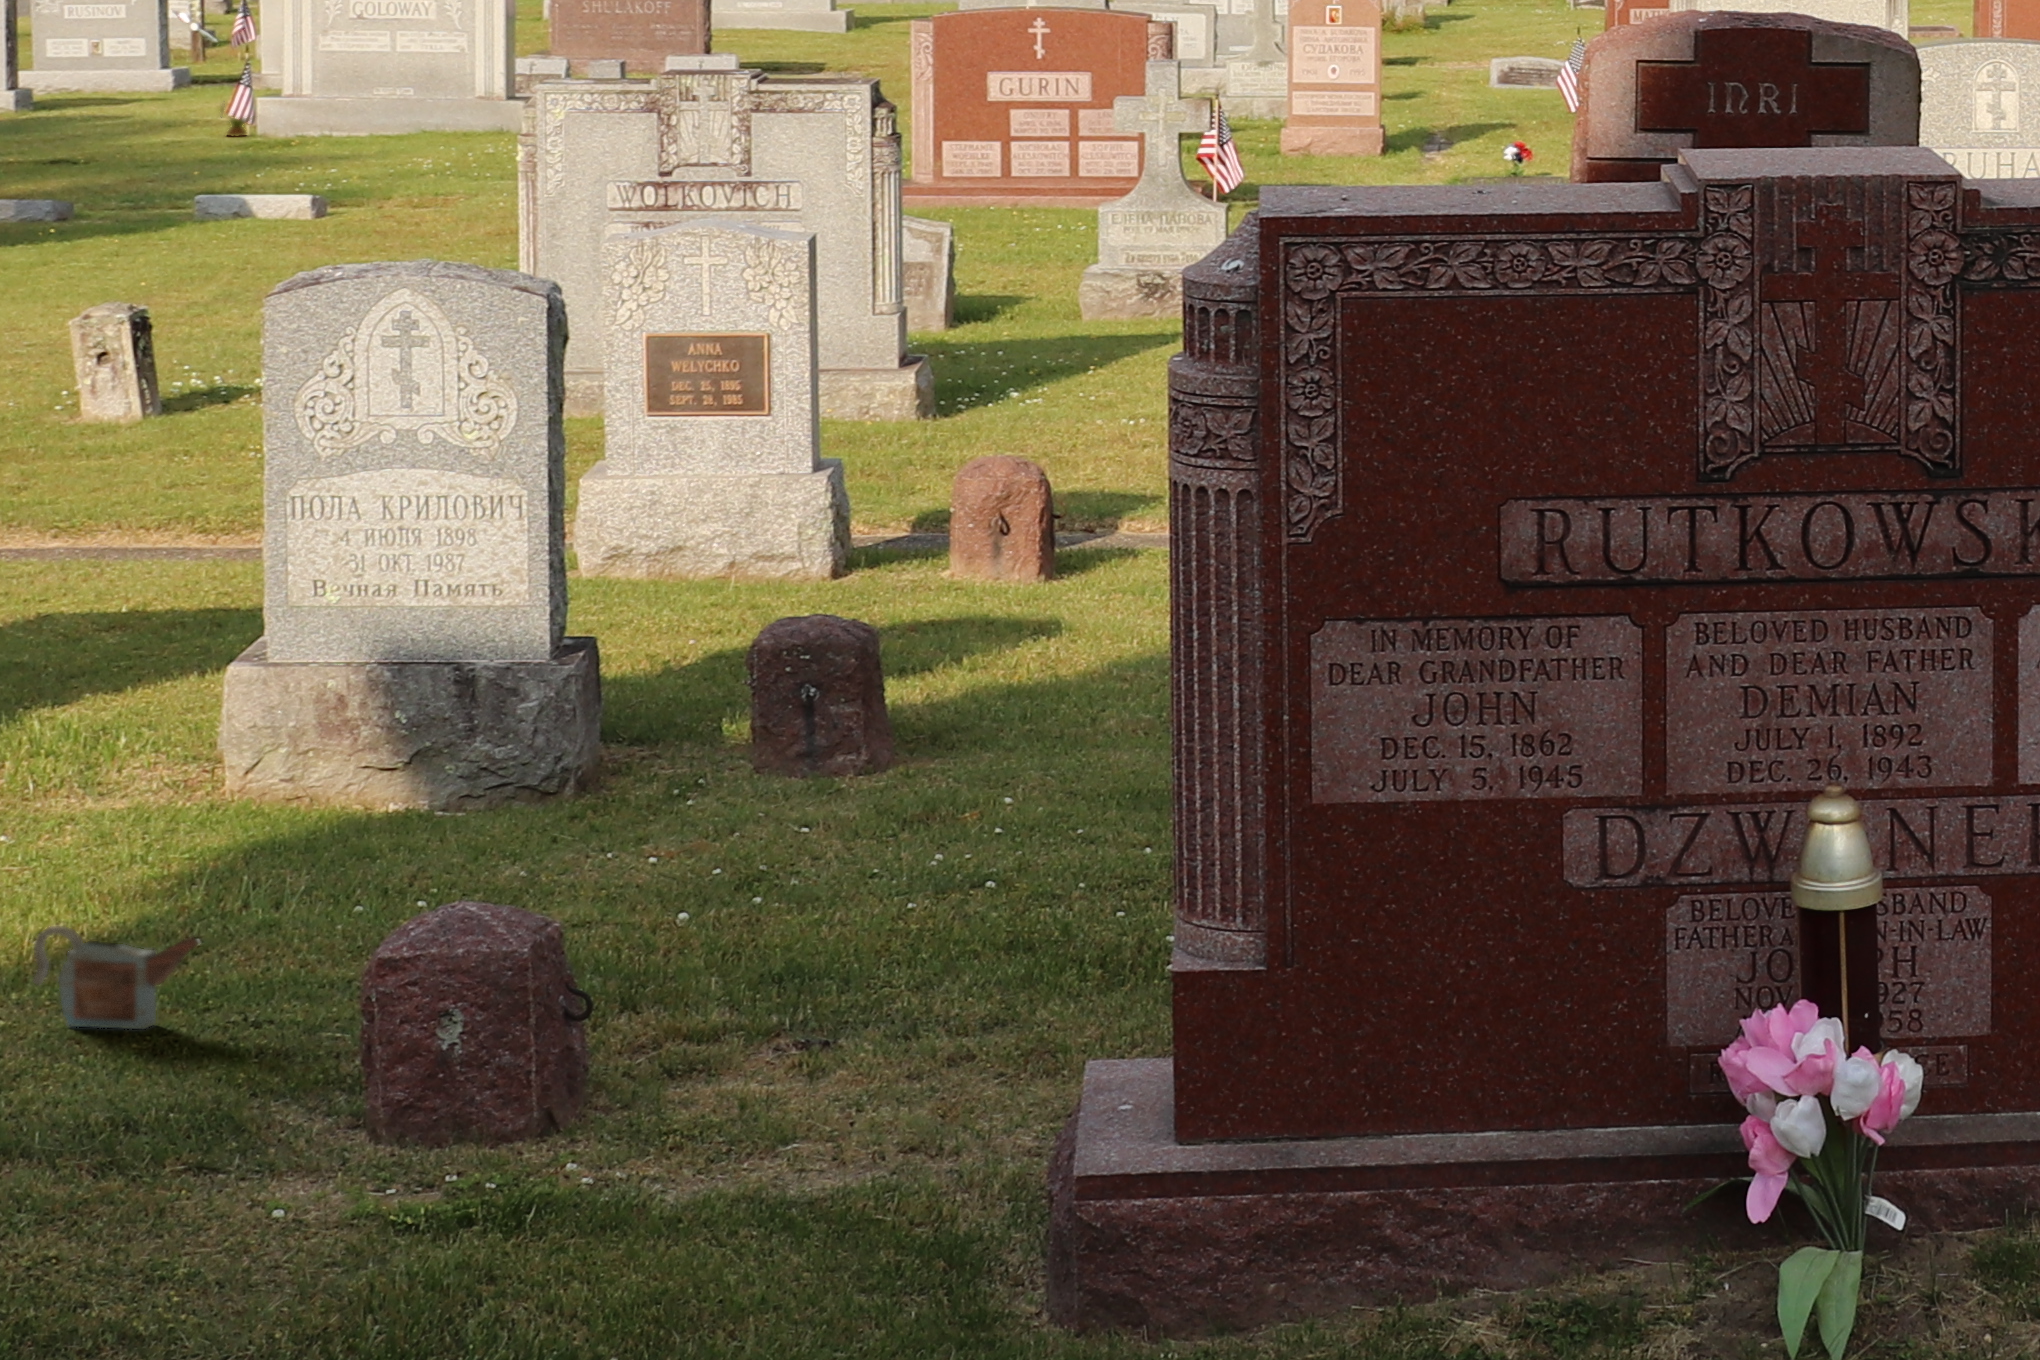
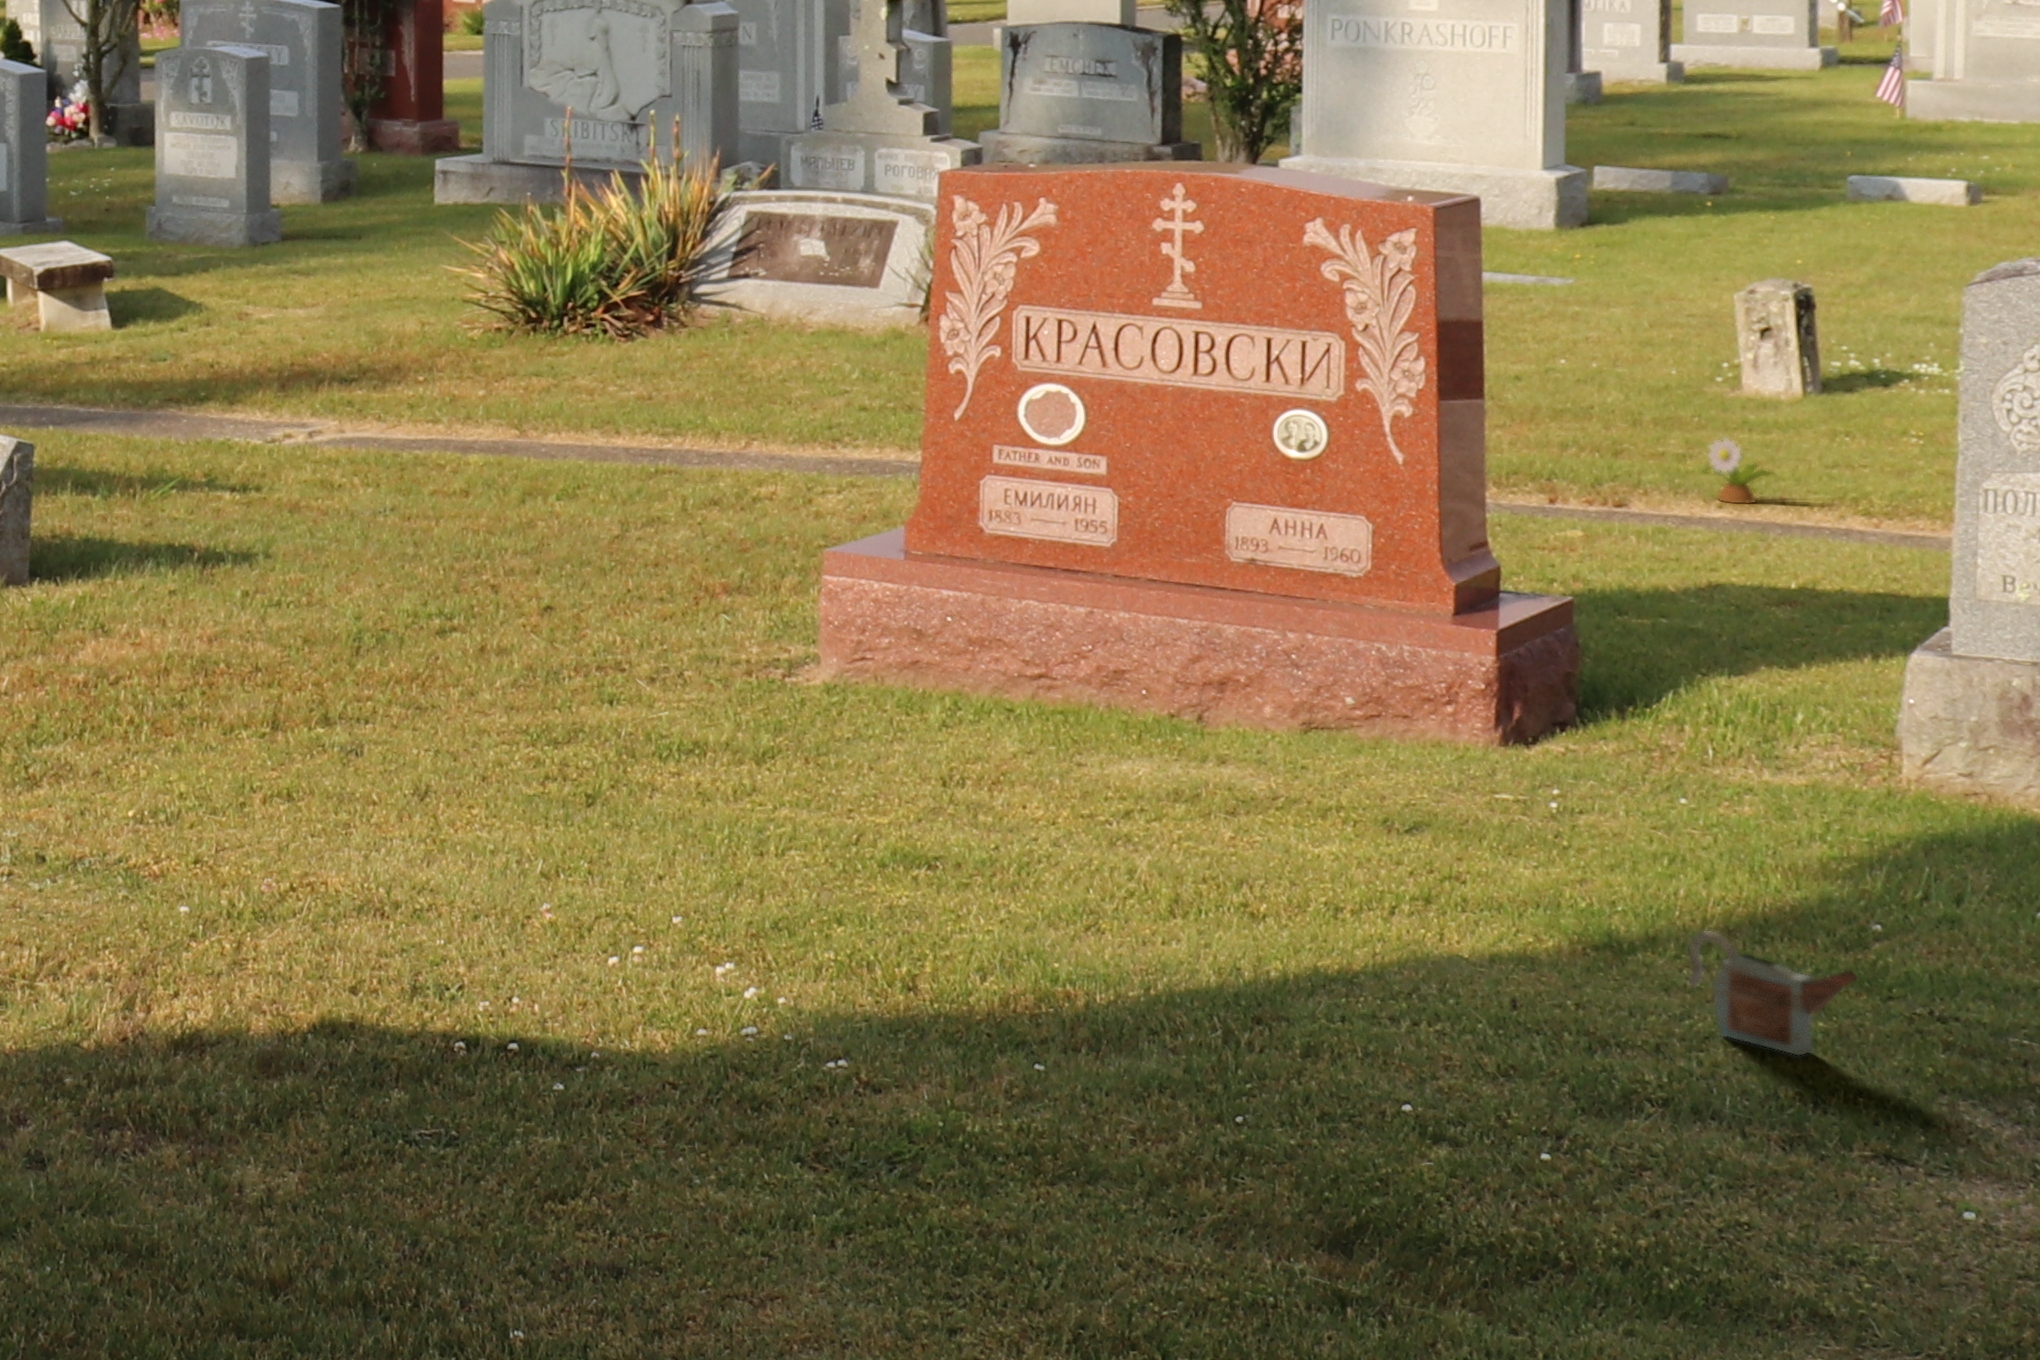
decorative plant: present [220,104,249,136] -> present [1708,438,1773,504]

